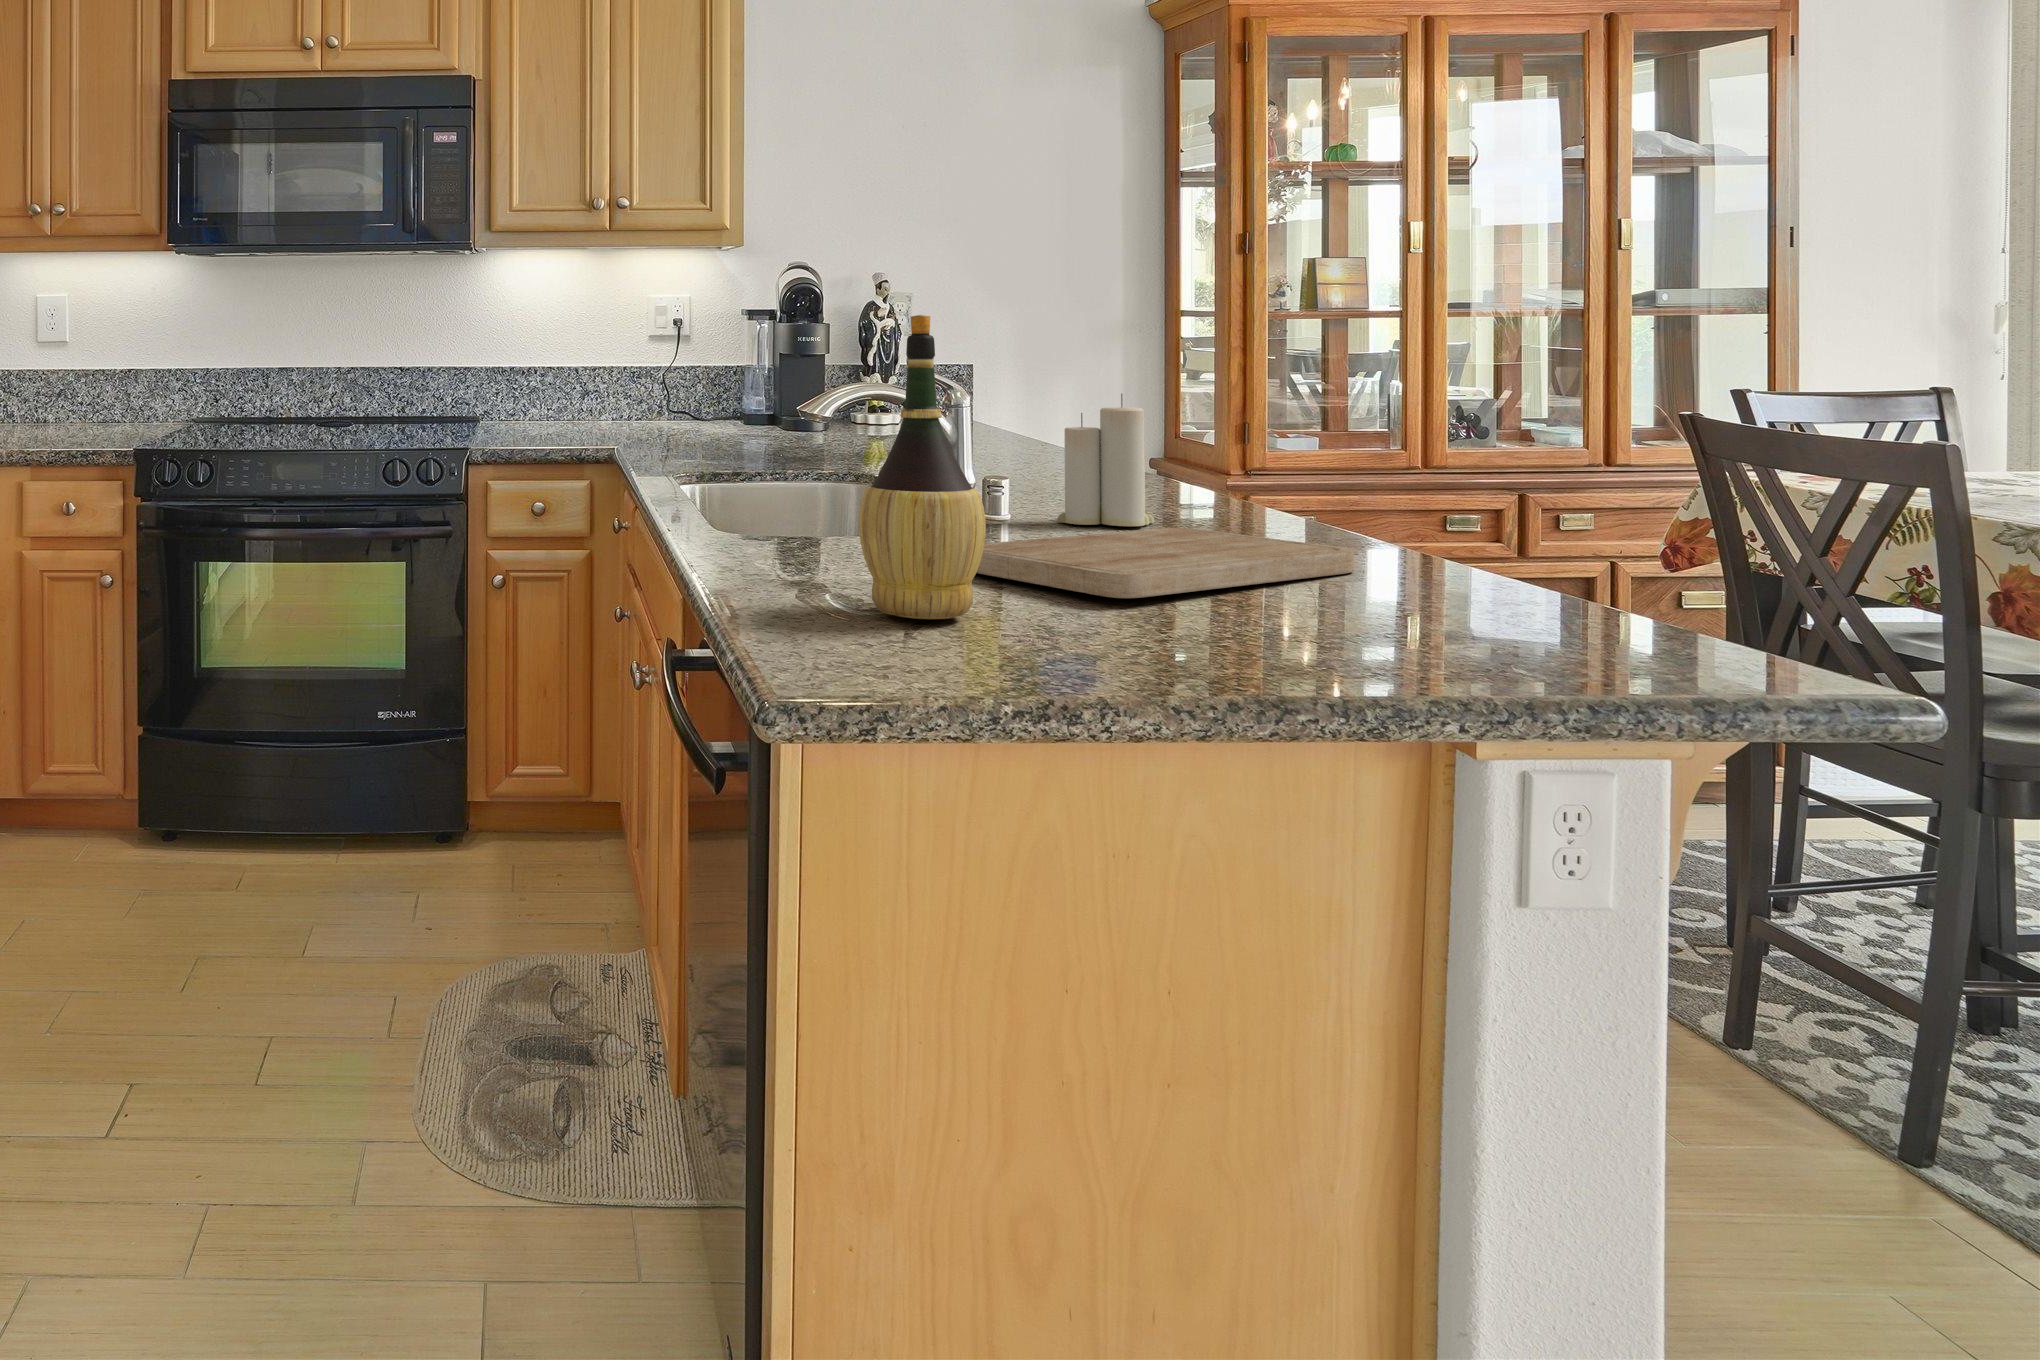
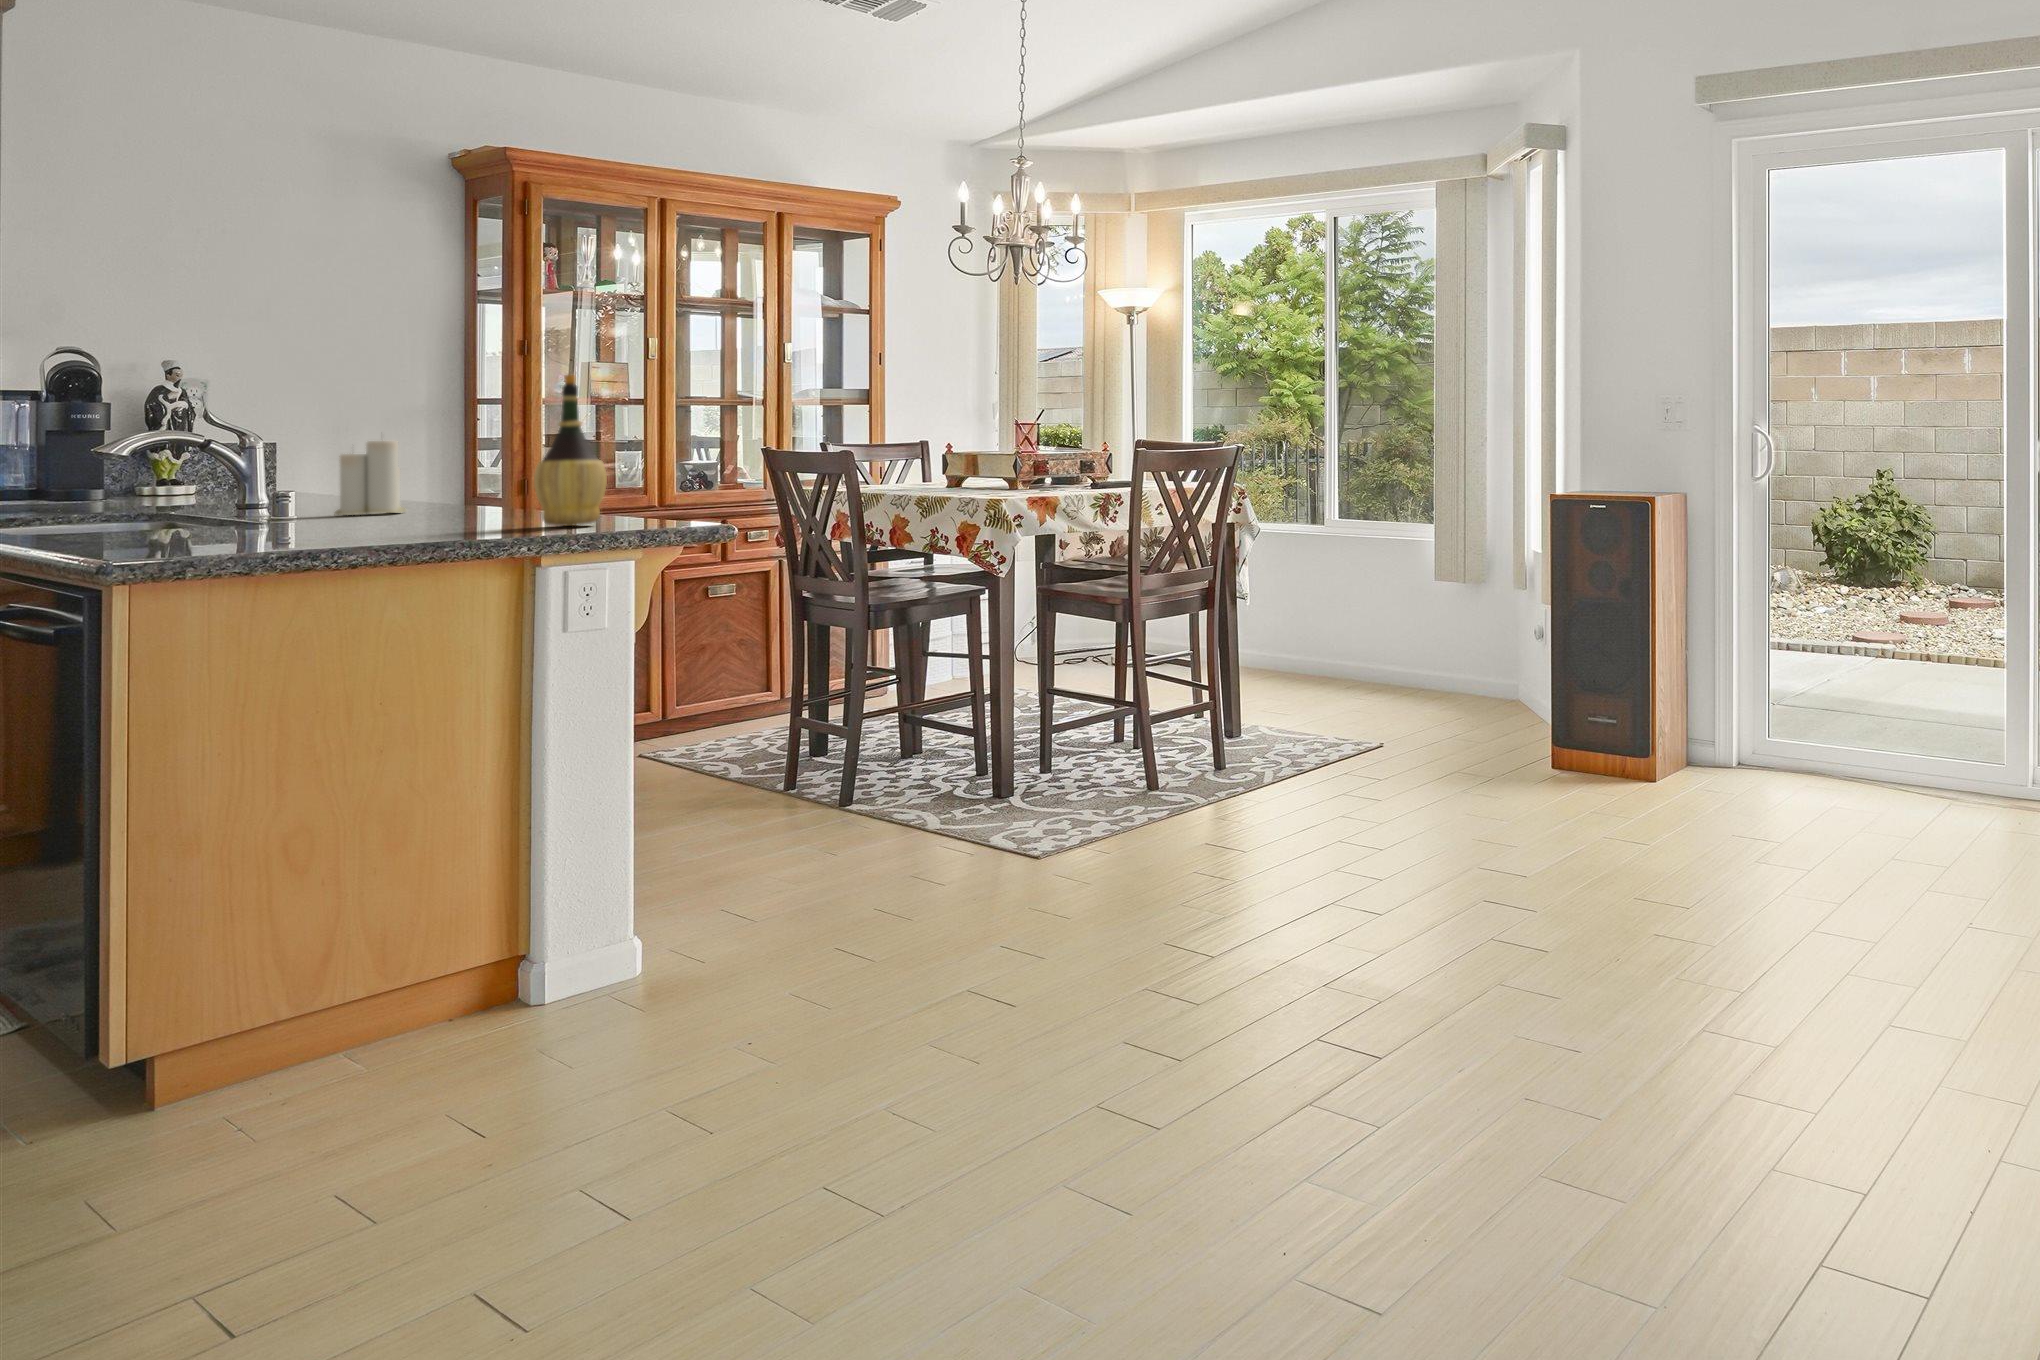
wine bottle: present [859,315,986,619] -> present [534,375,607,526]
cutting board: present [976,528,1354,598] -> none [250,505,516,529]

